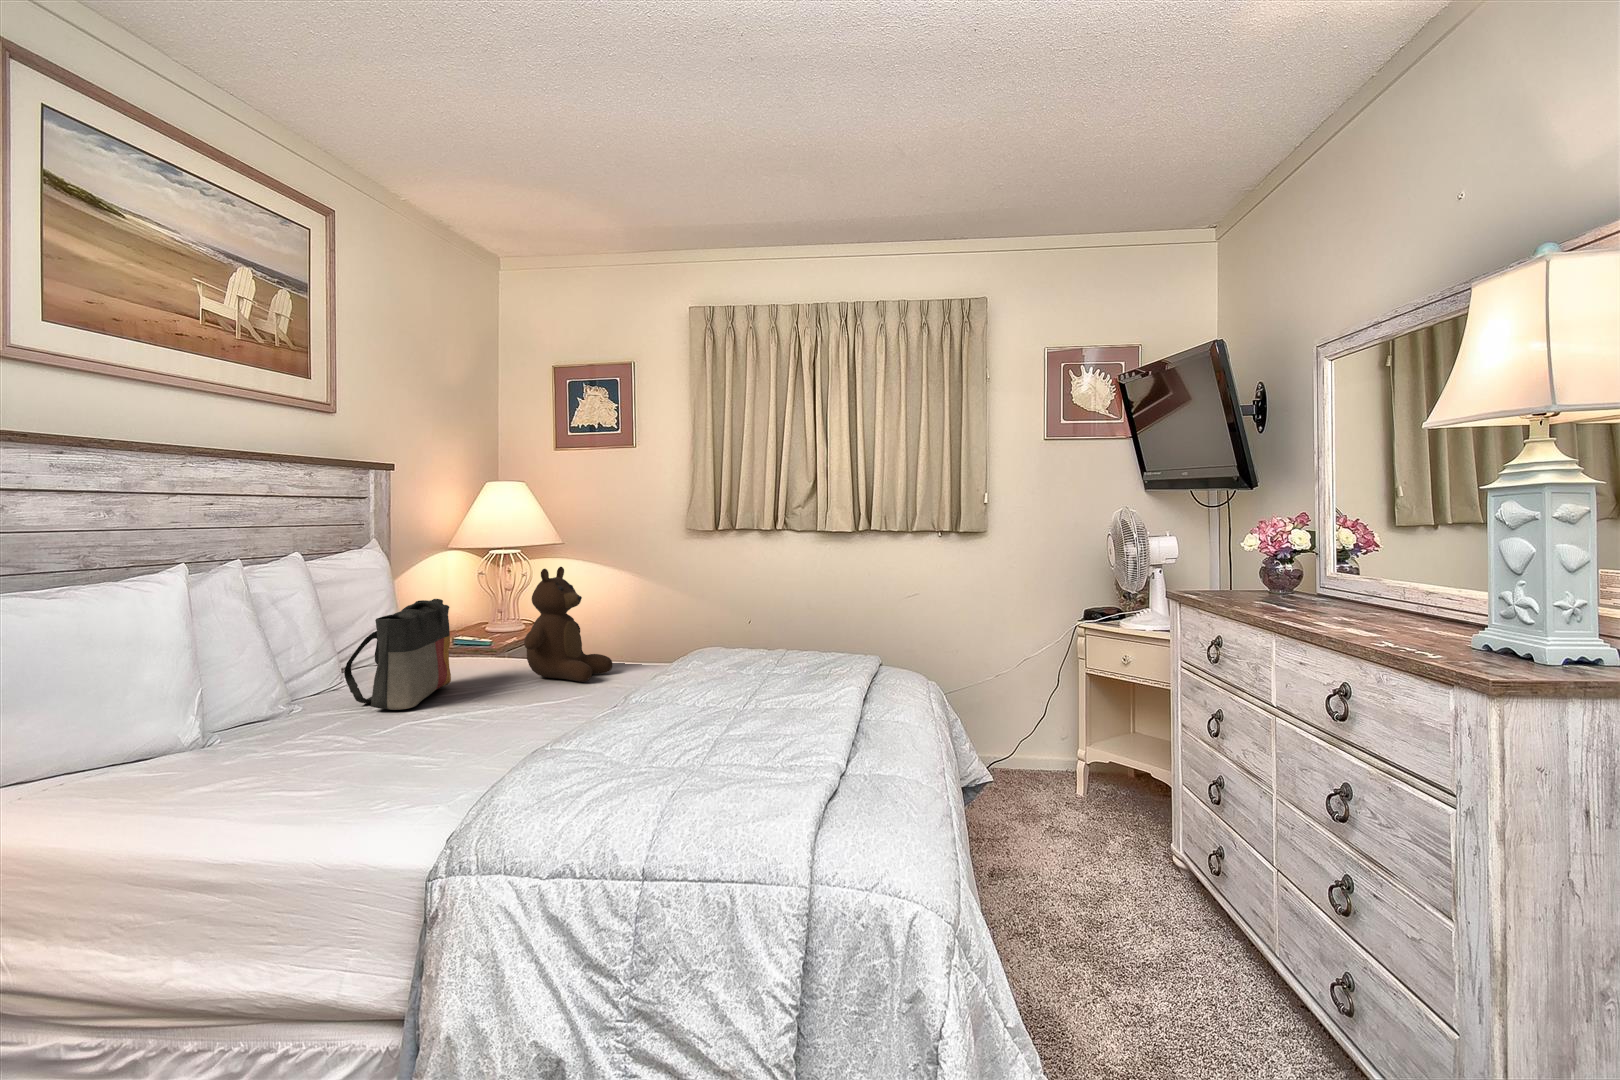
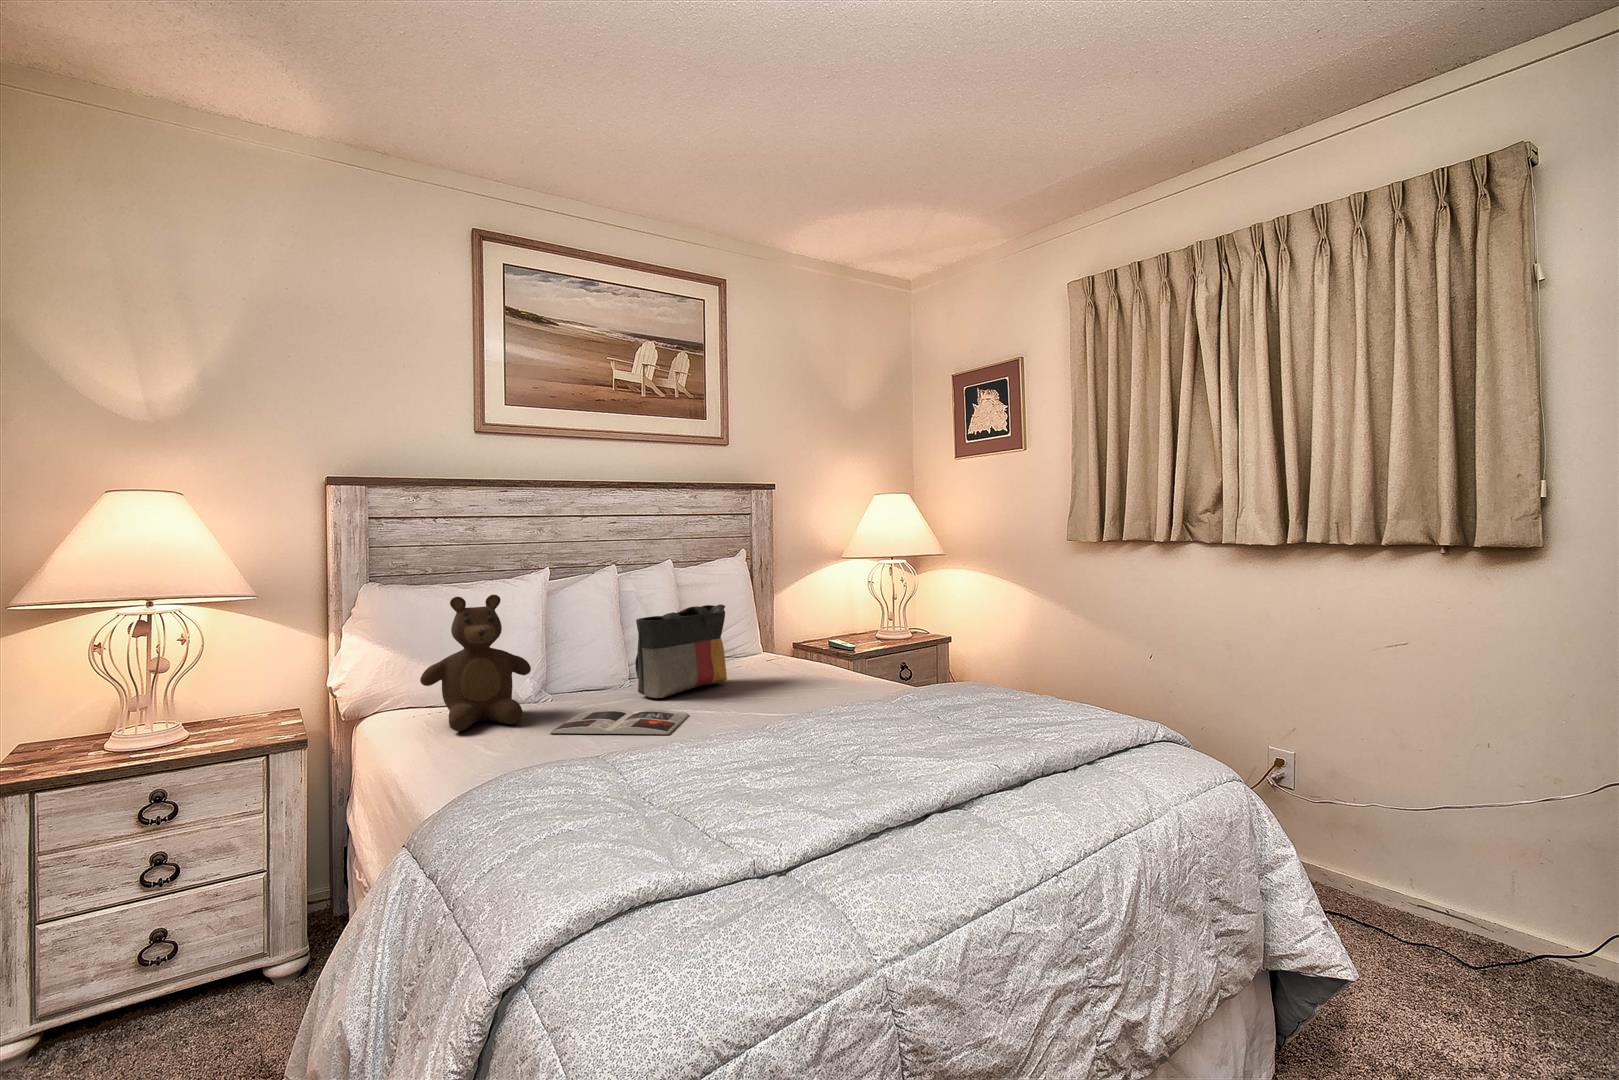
teddy bear: present [524,567,613,681] -> present [420,595,531,731]
magazine: none [344,714,513,759] -> present [550,709,689,734]

